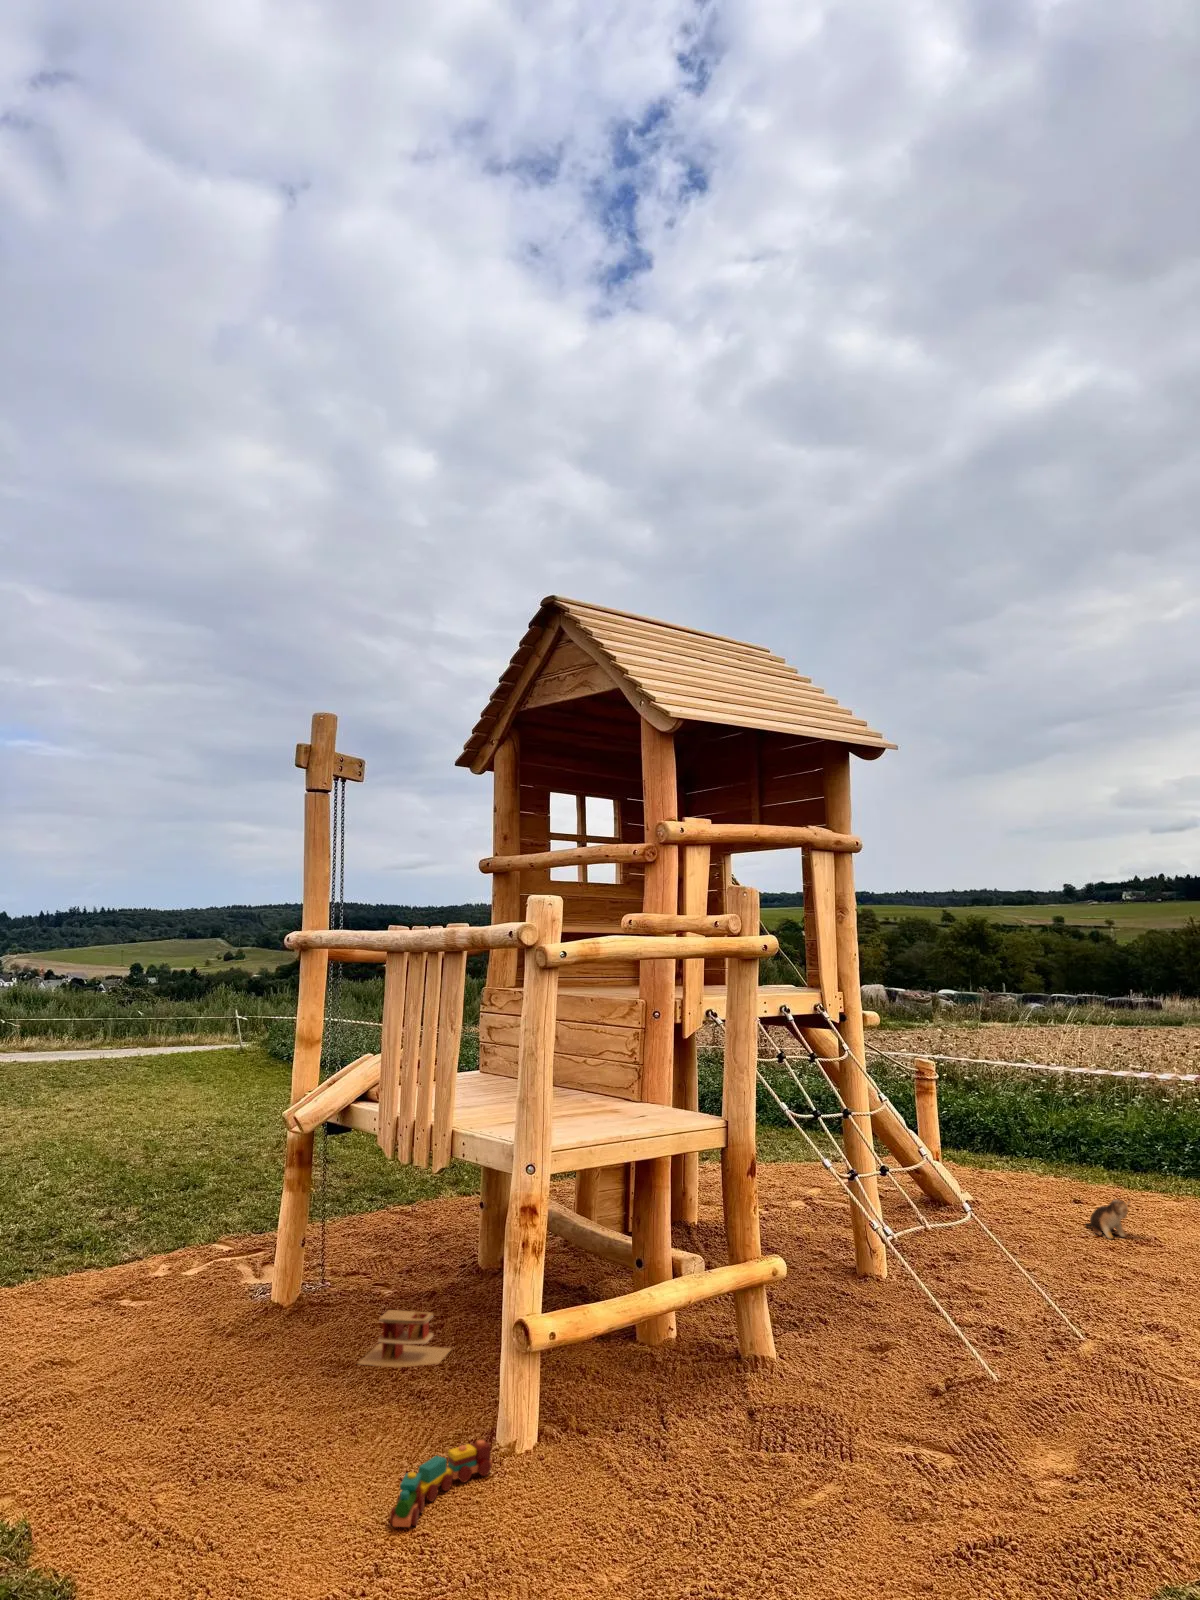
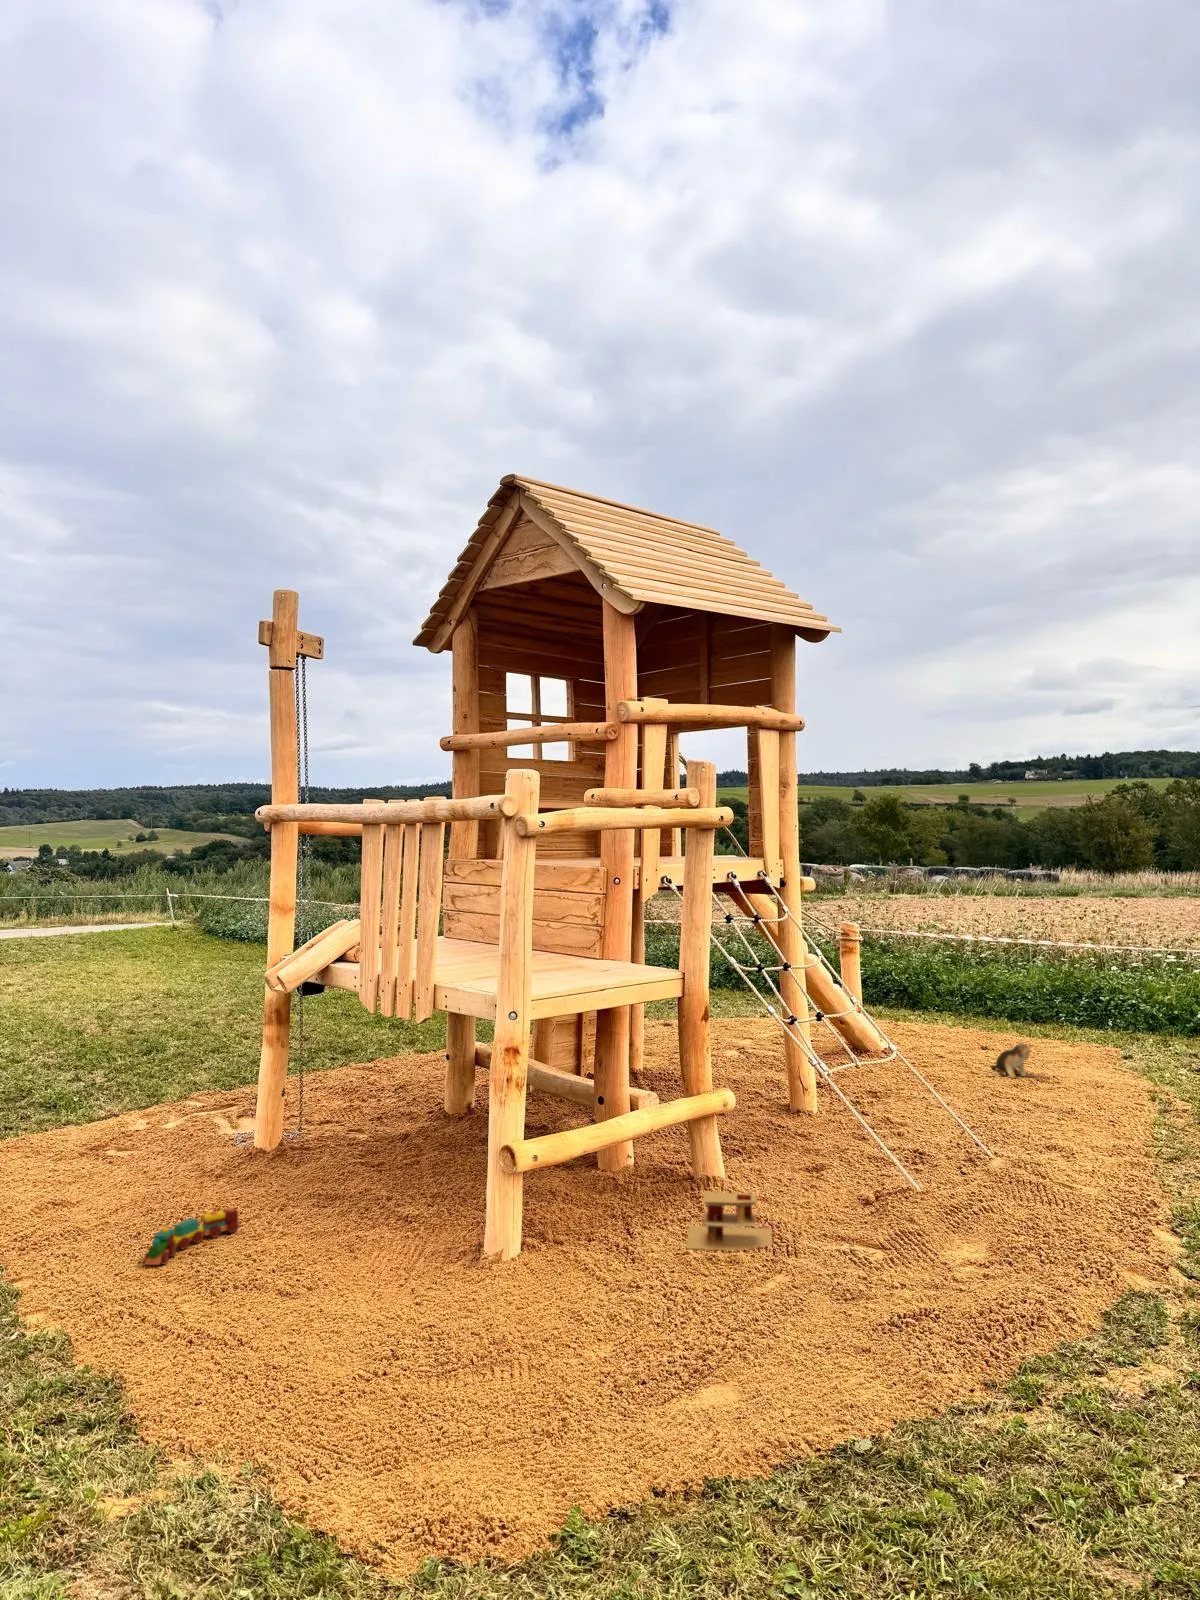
toy house: present [358,1310,451,1367] -> present [687,1192,772,1251]
toy train: present [390,1440,492,1527] -> present [144,1207,240,1265]

